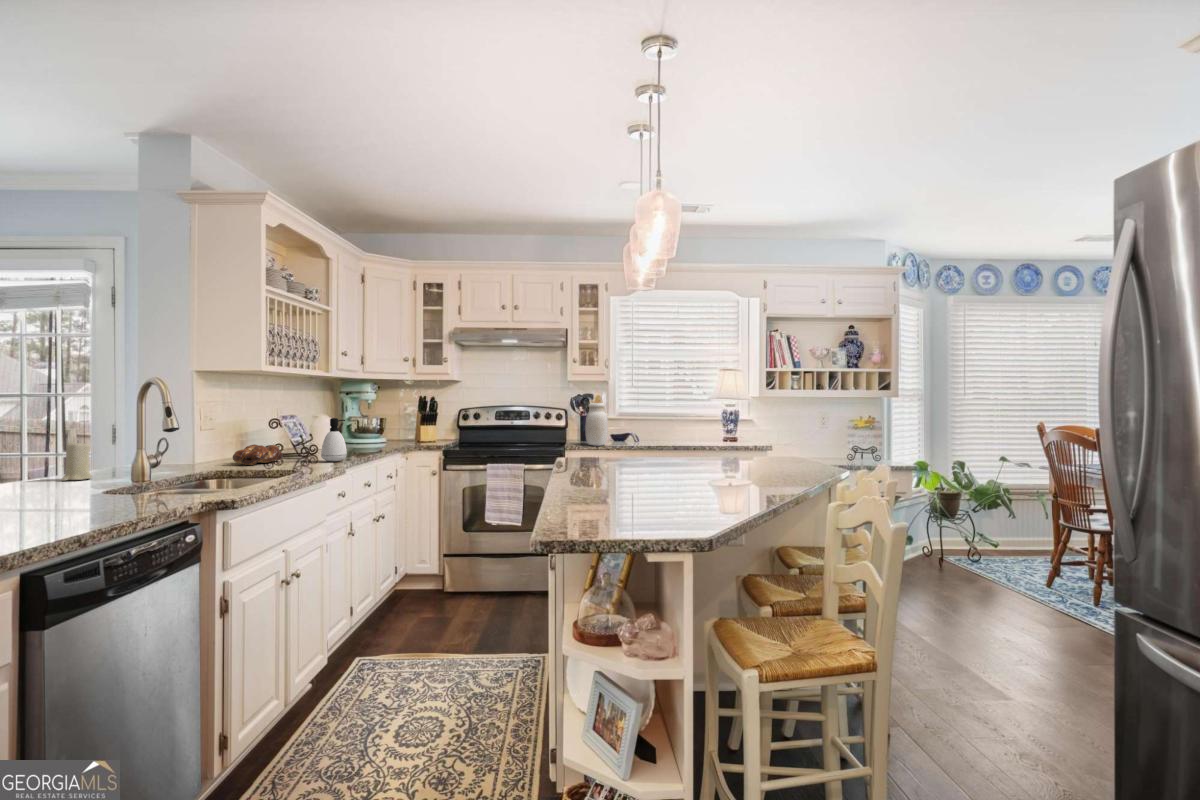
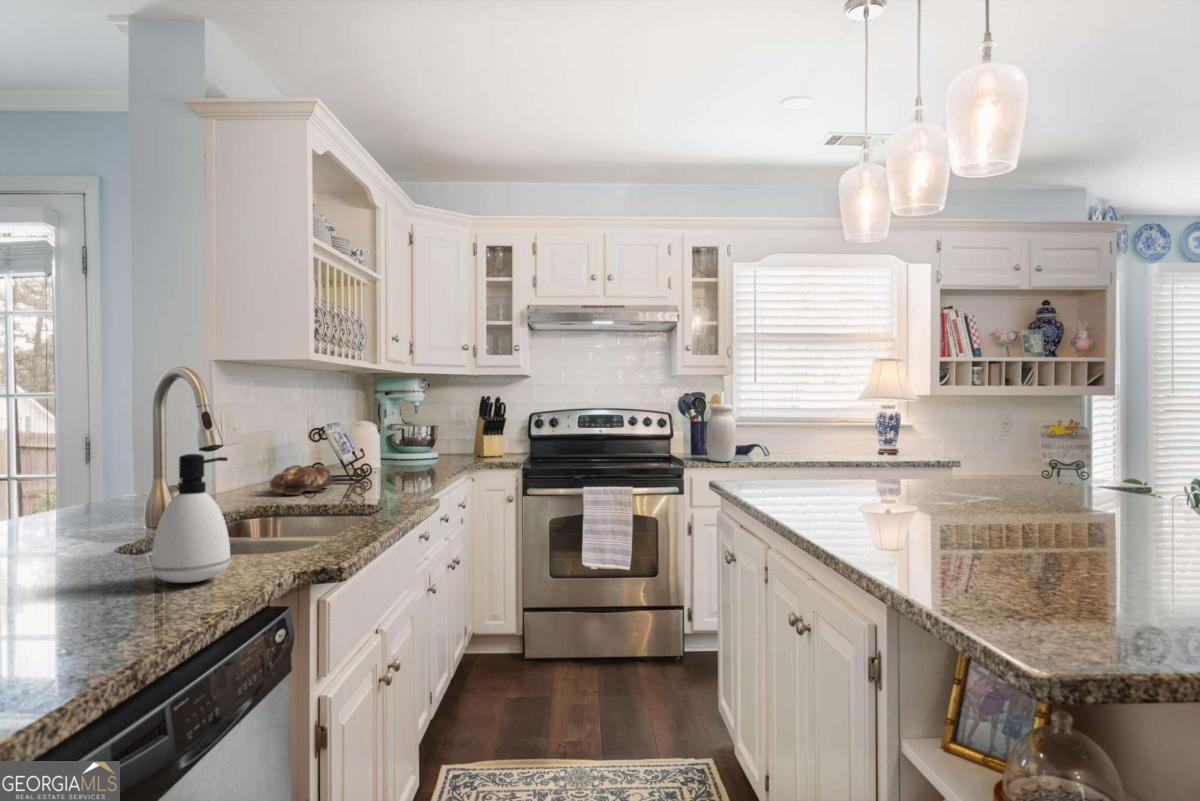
soap dispenser: present [321,418,347,461] -> present [151,454,230,583]
candle: present [62,442,92,481] -> none [41,463,86,525]

